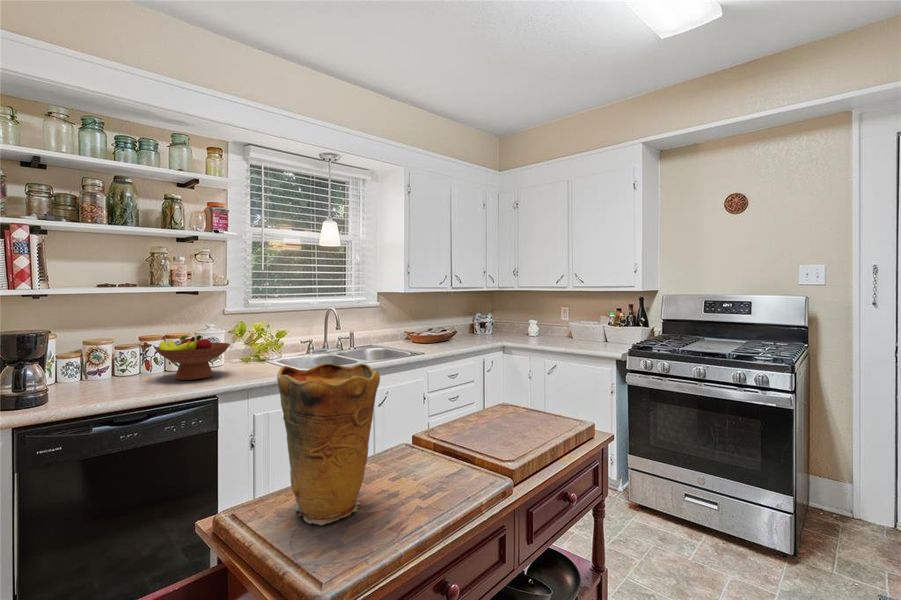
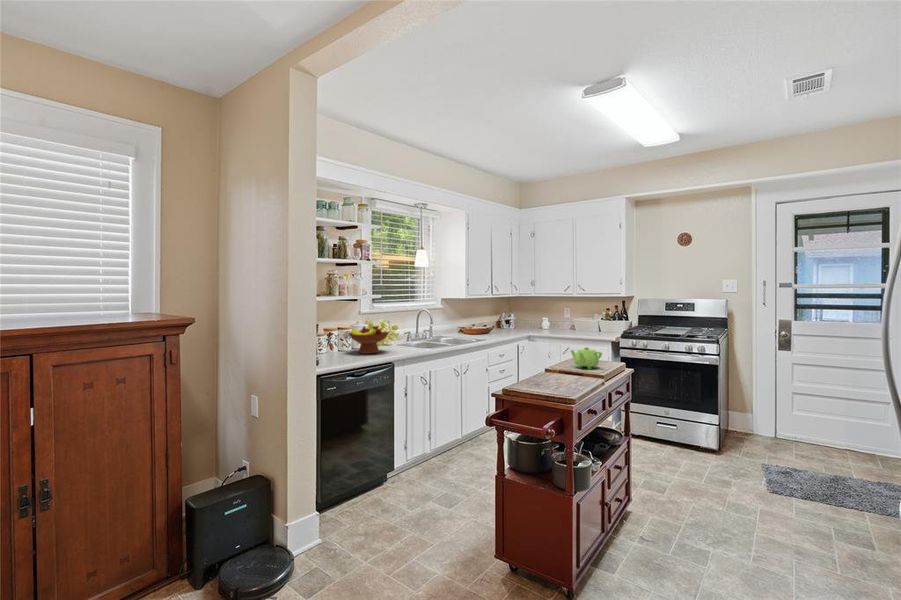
vase: present [277,364,380,525] -> none [521,331,561,390]
teapot: none [480,389,535,438] -> present [571,347,602,369]

